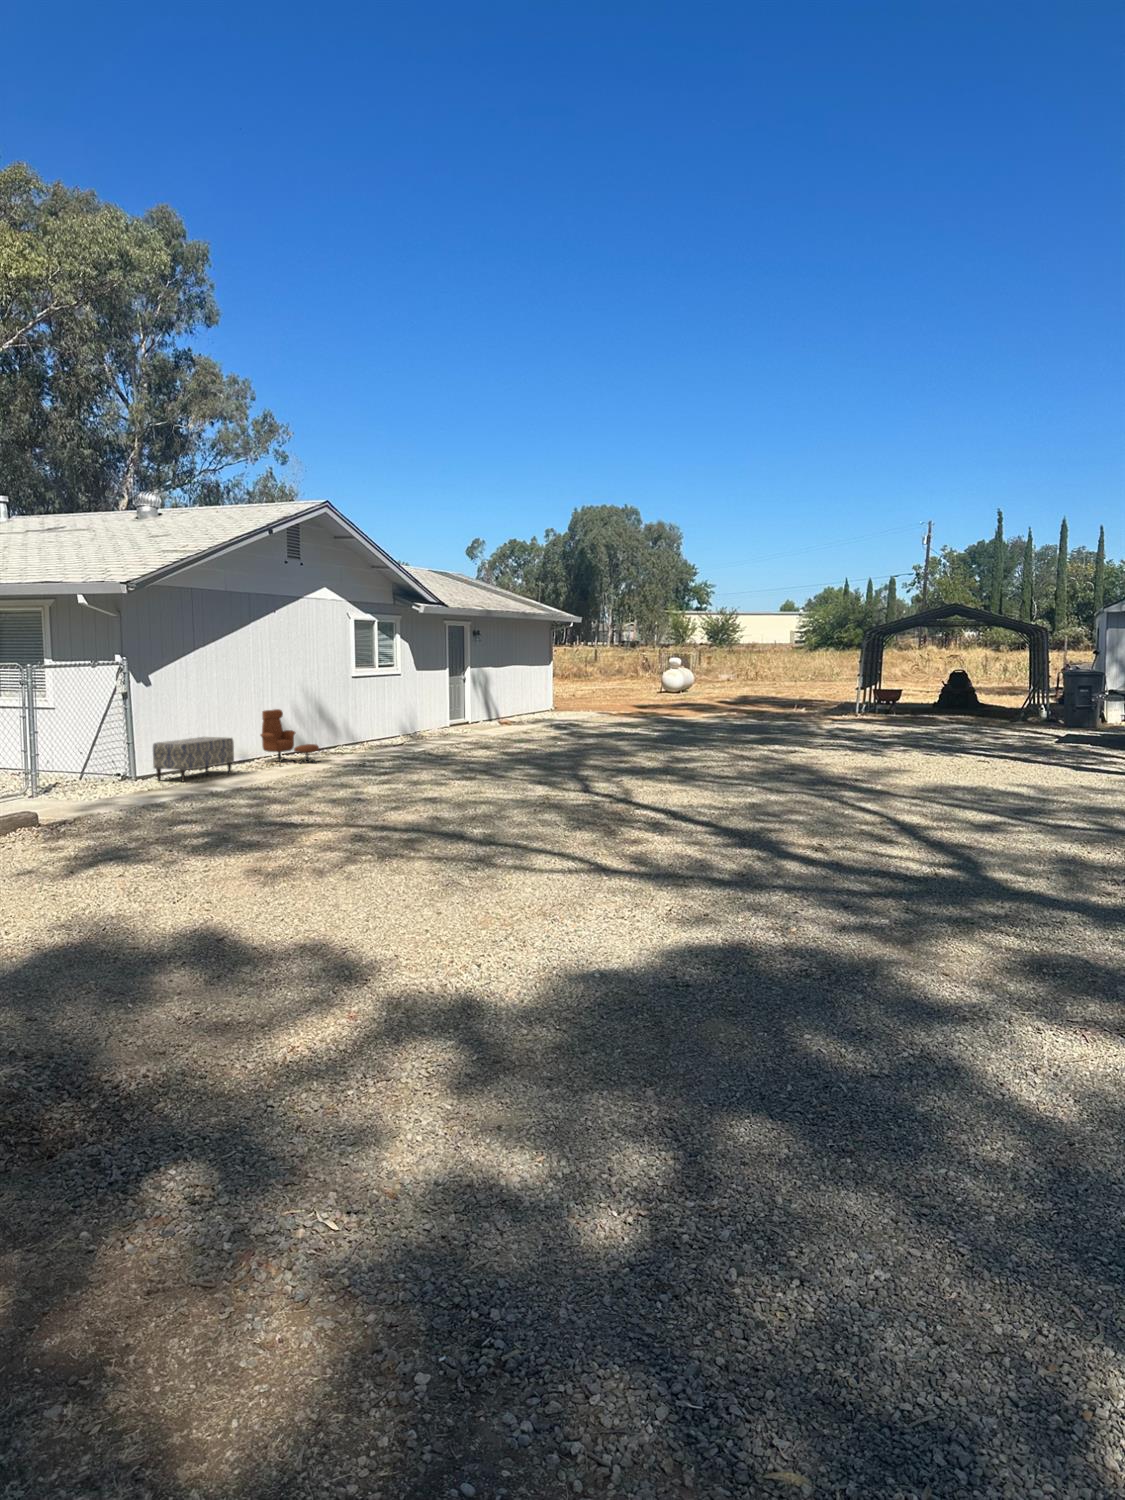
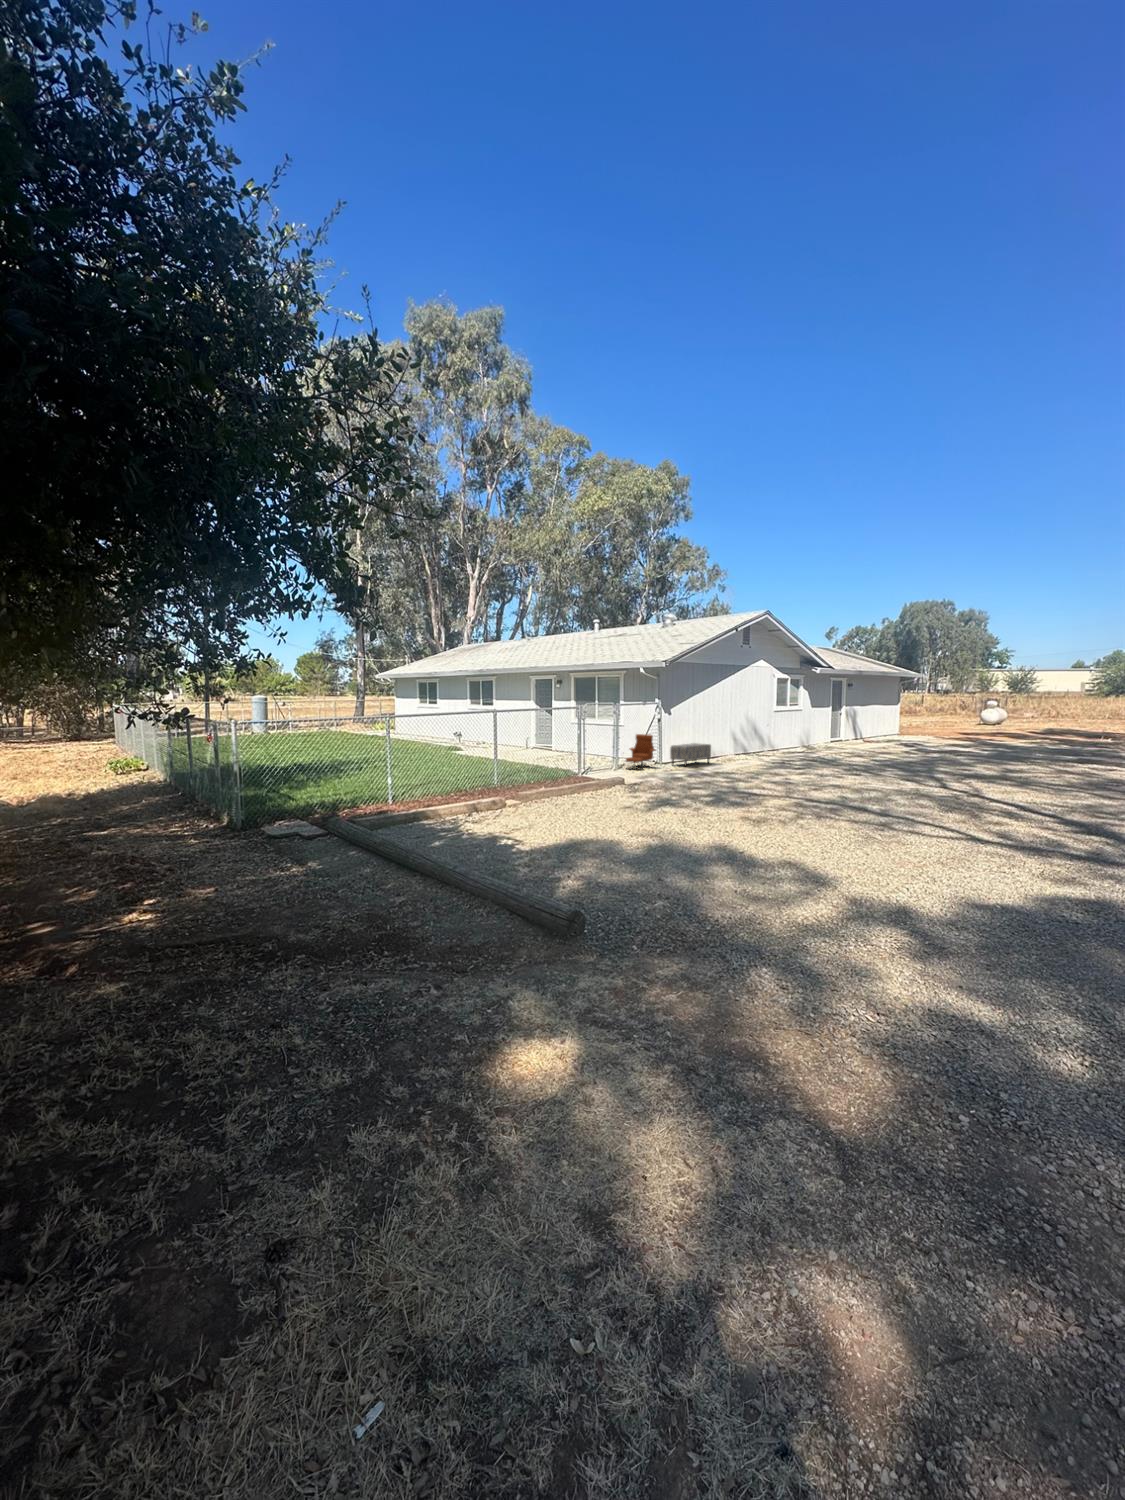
lounge chair: present [261,709,319,763] -> present [626,734,655,769]

